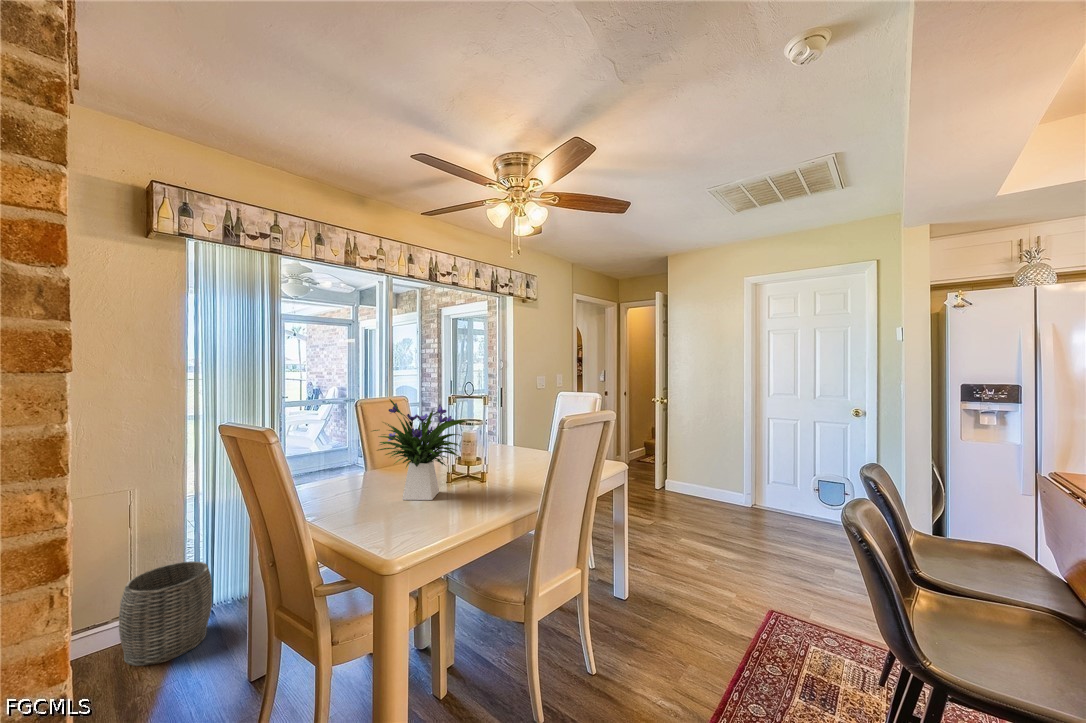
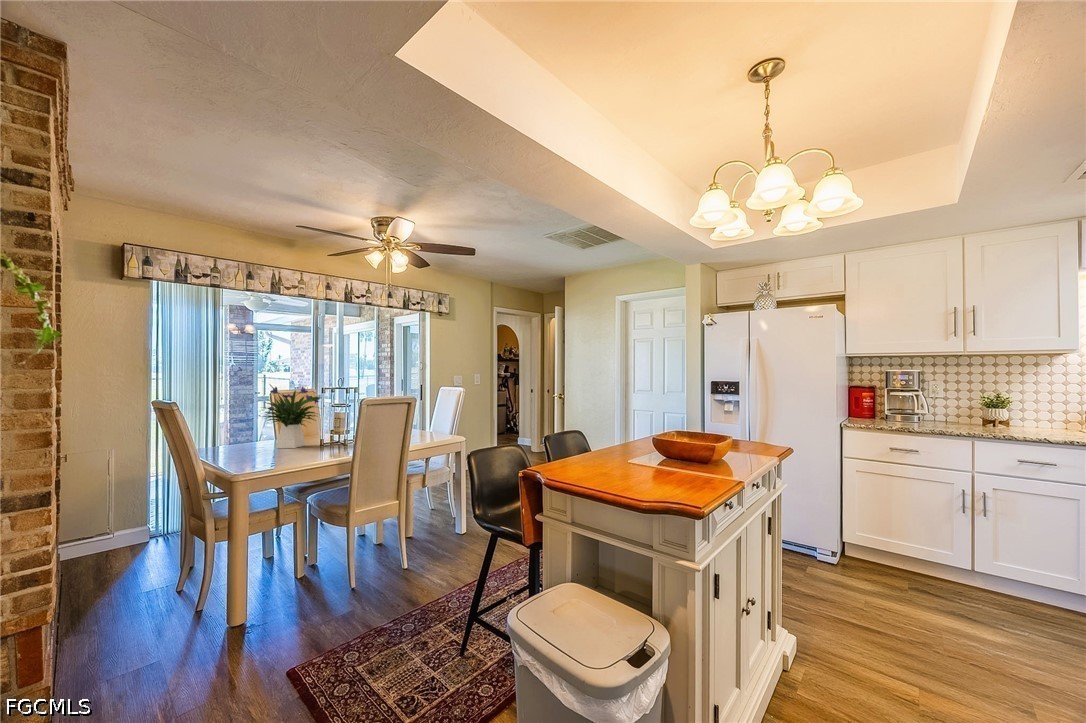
woven basket: present [119,561,212,666] -> none [99,503,164,565]

